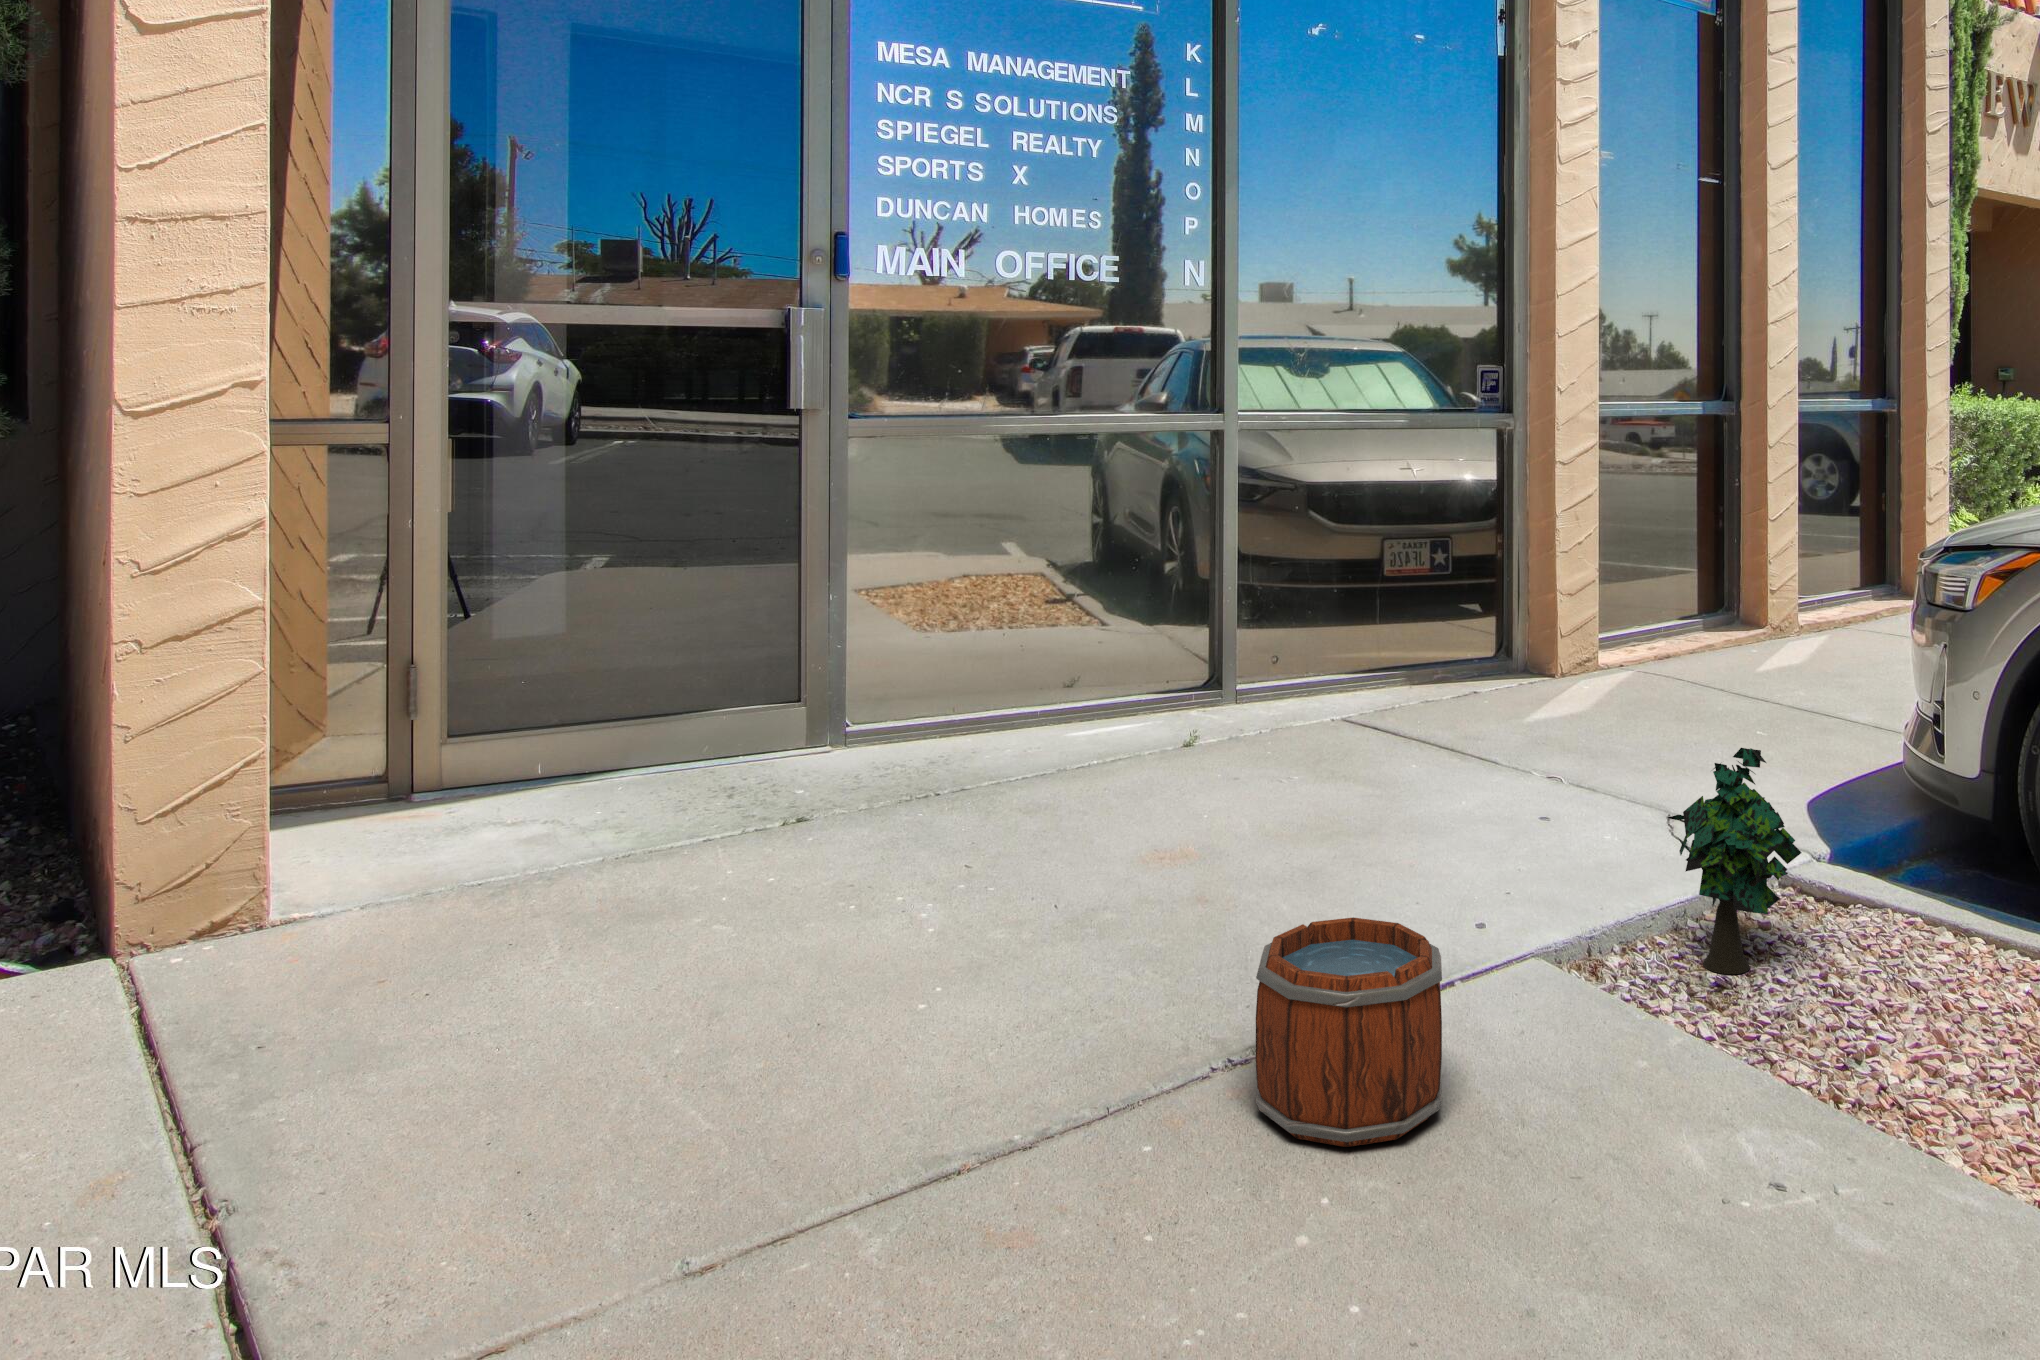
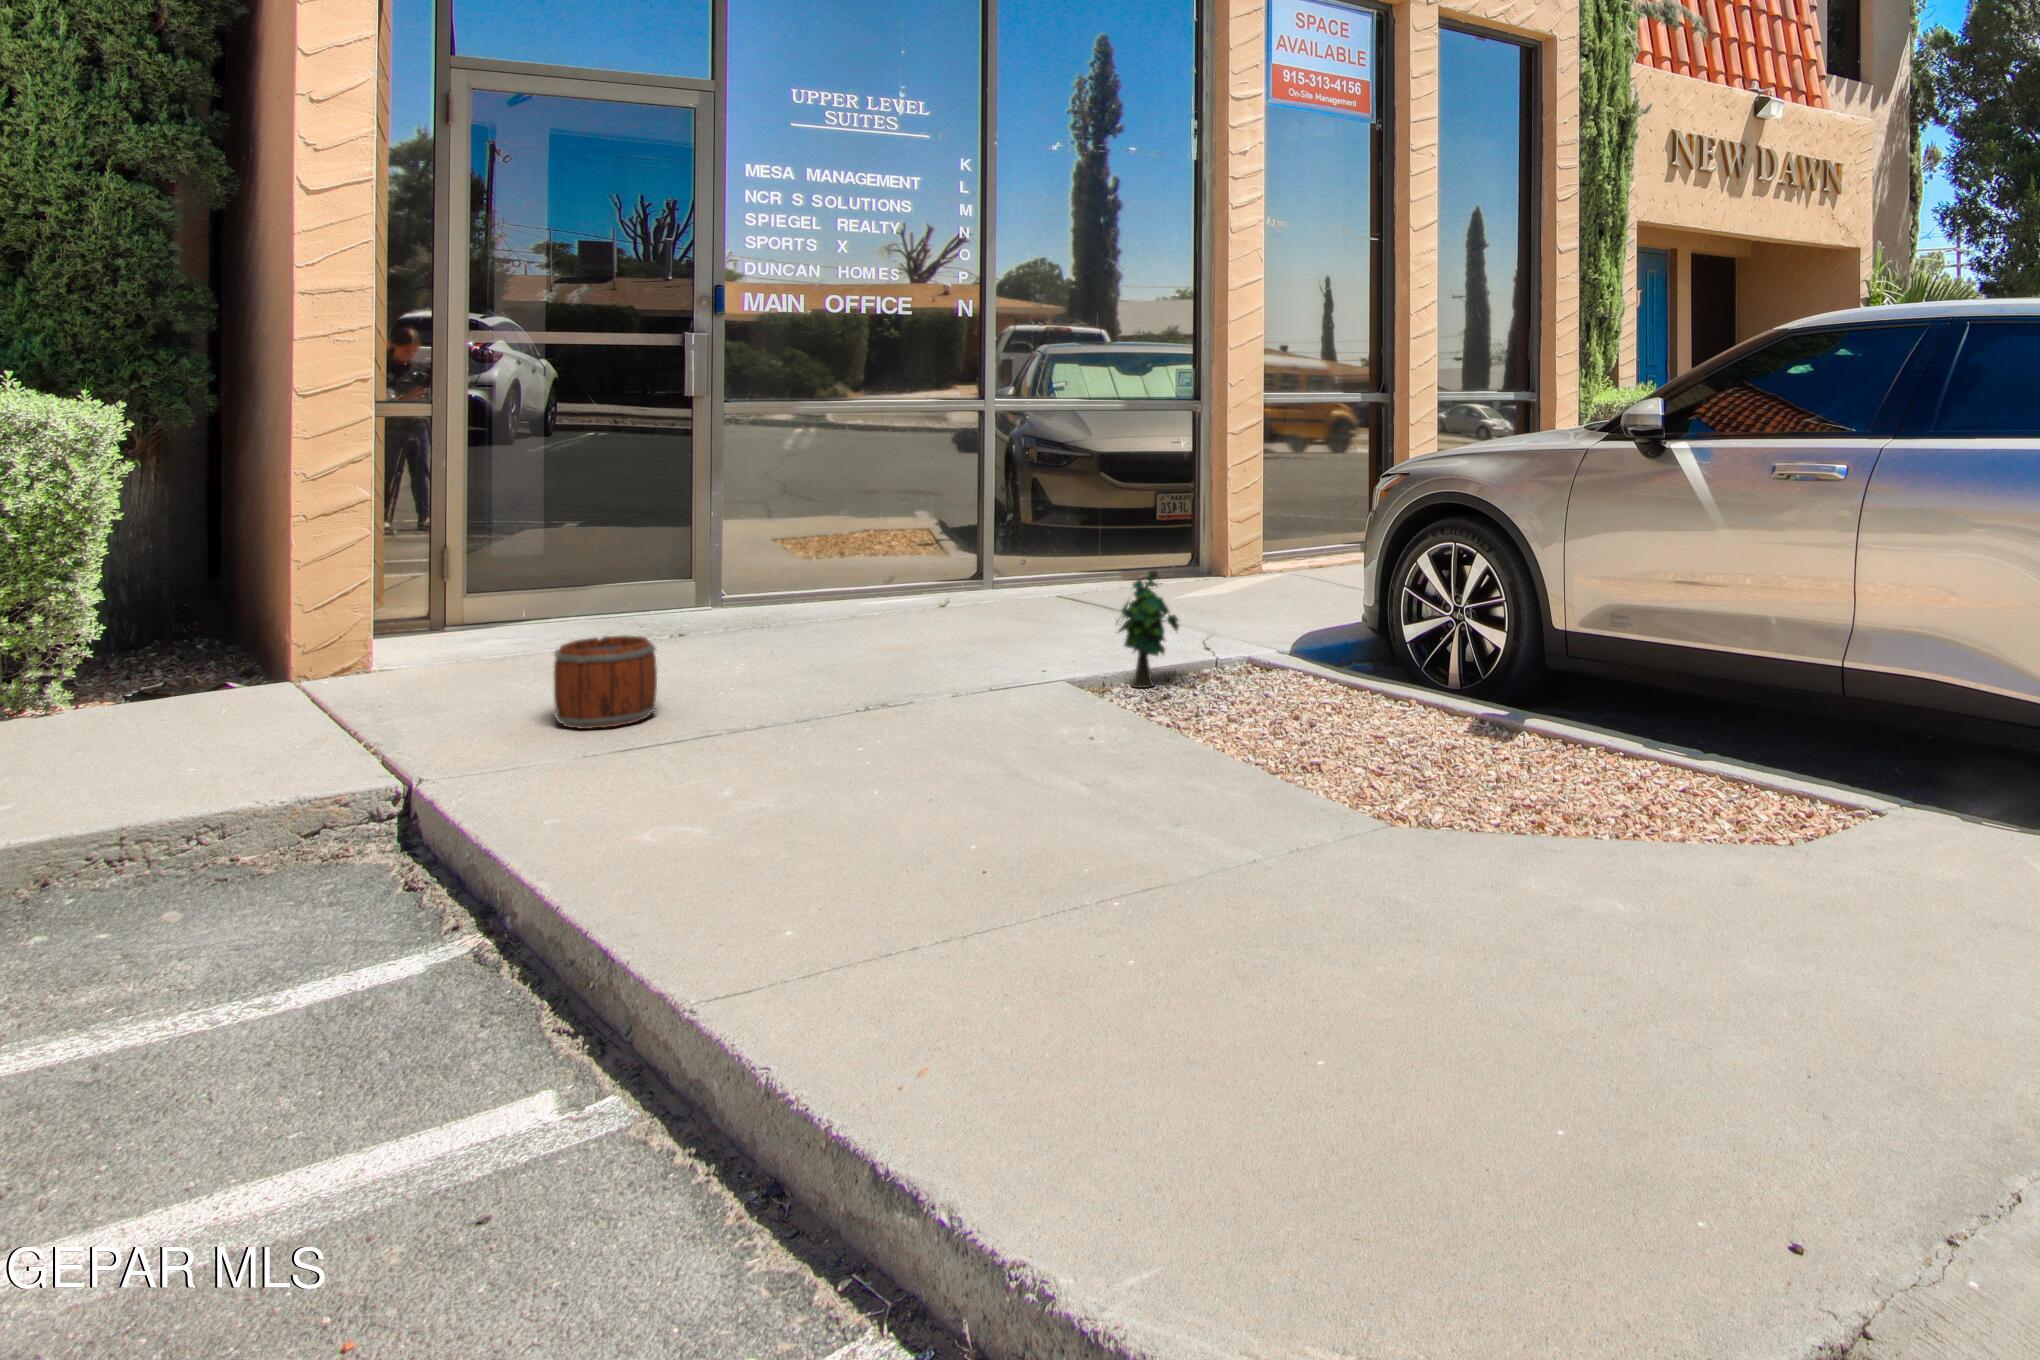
bucket: present [1256,917,1442,1147] -> present [554,635,657,729]

